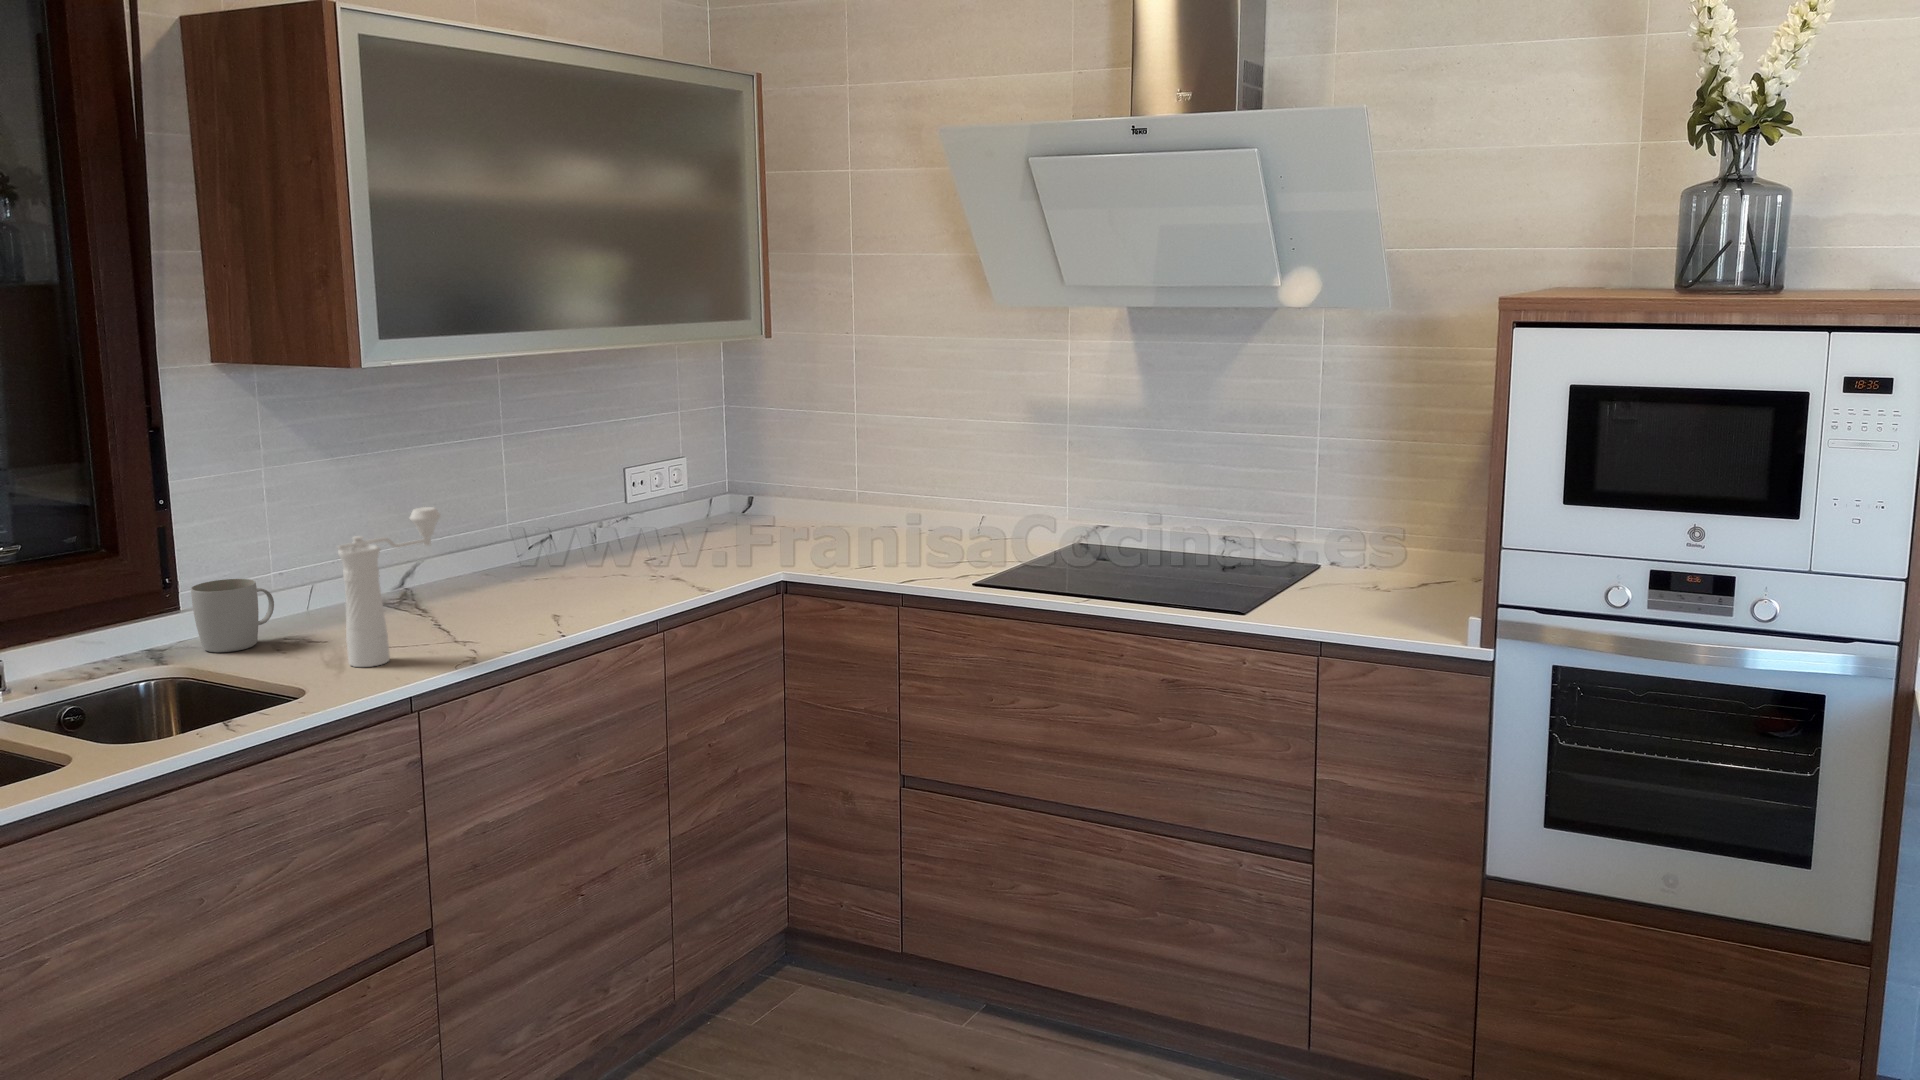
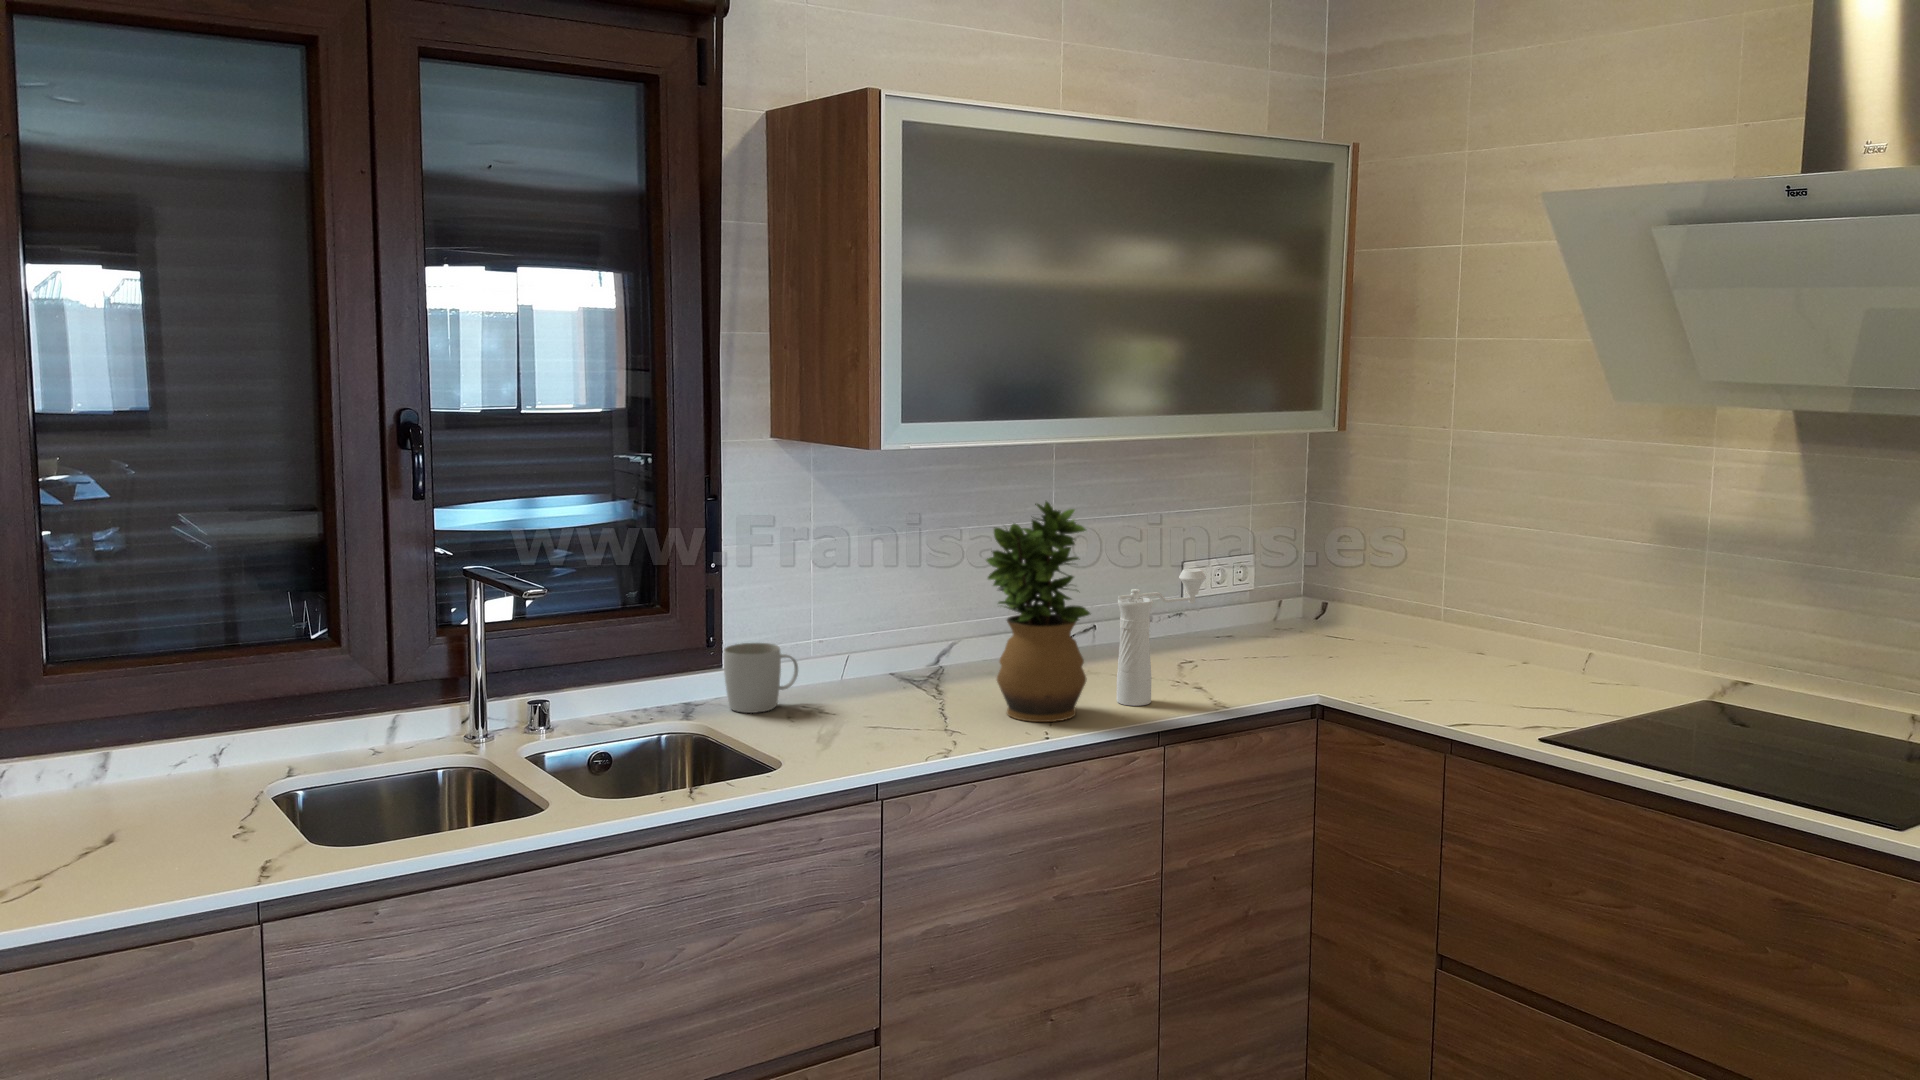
potted plant: none [471,410,581,624] -> present [986,502,1090,722]
pepper mill: present [338,507,440,667] -> present [1117,569,1206,706]

